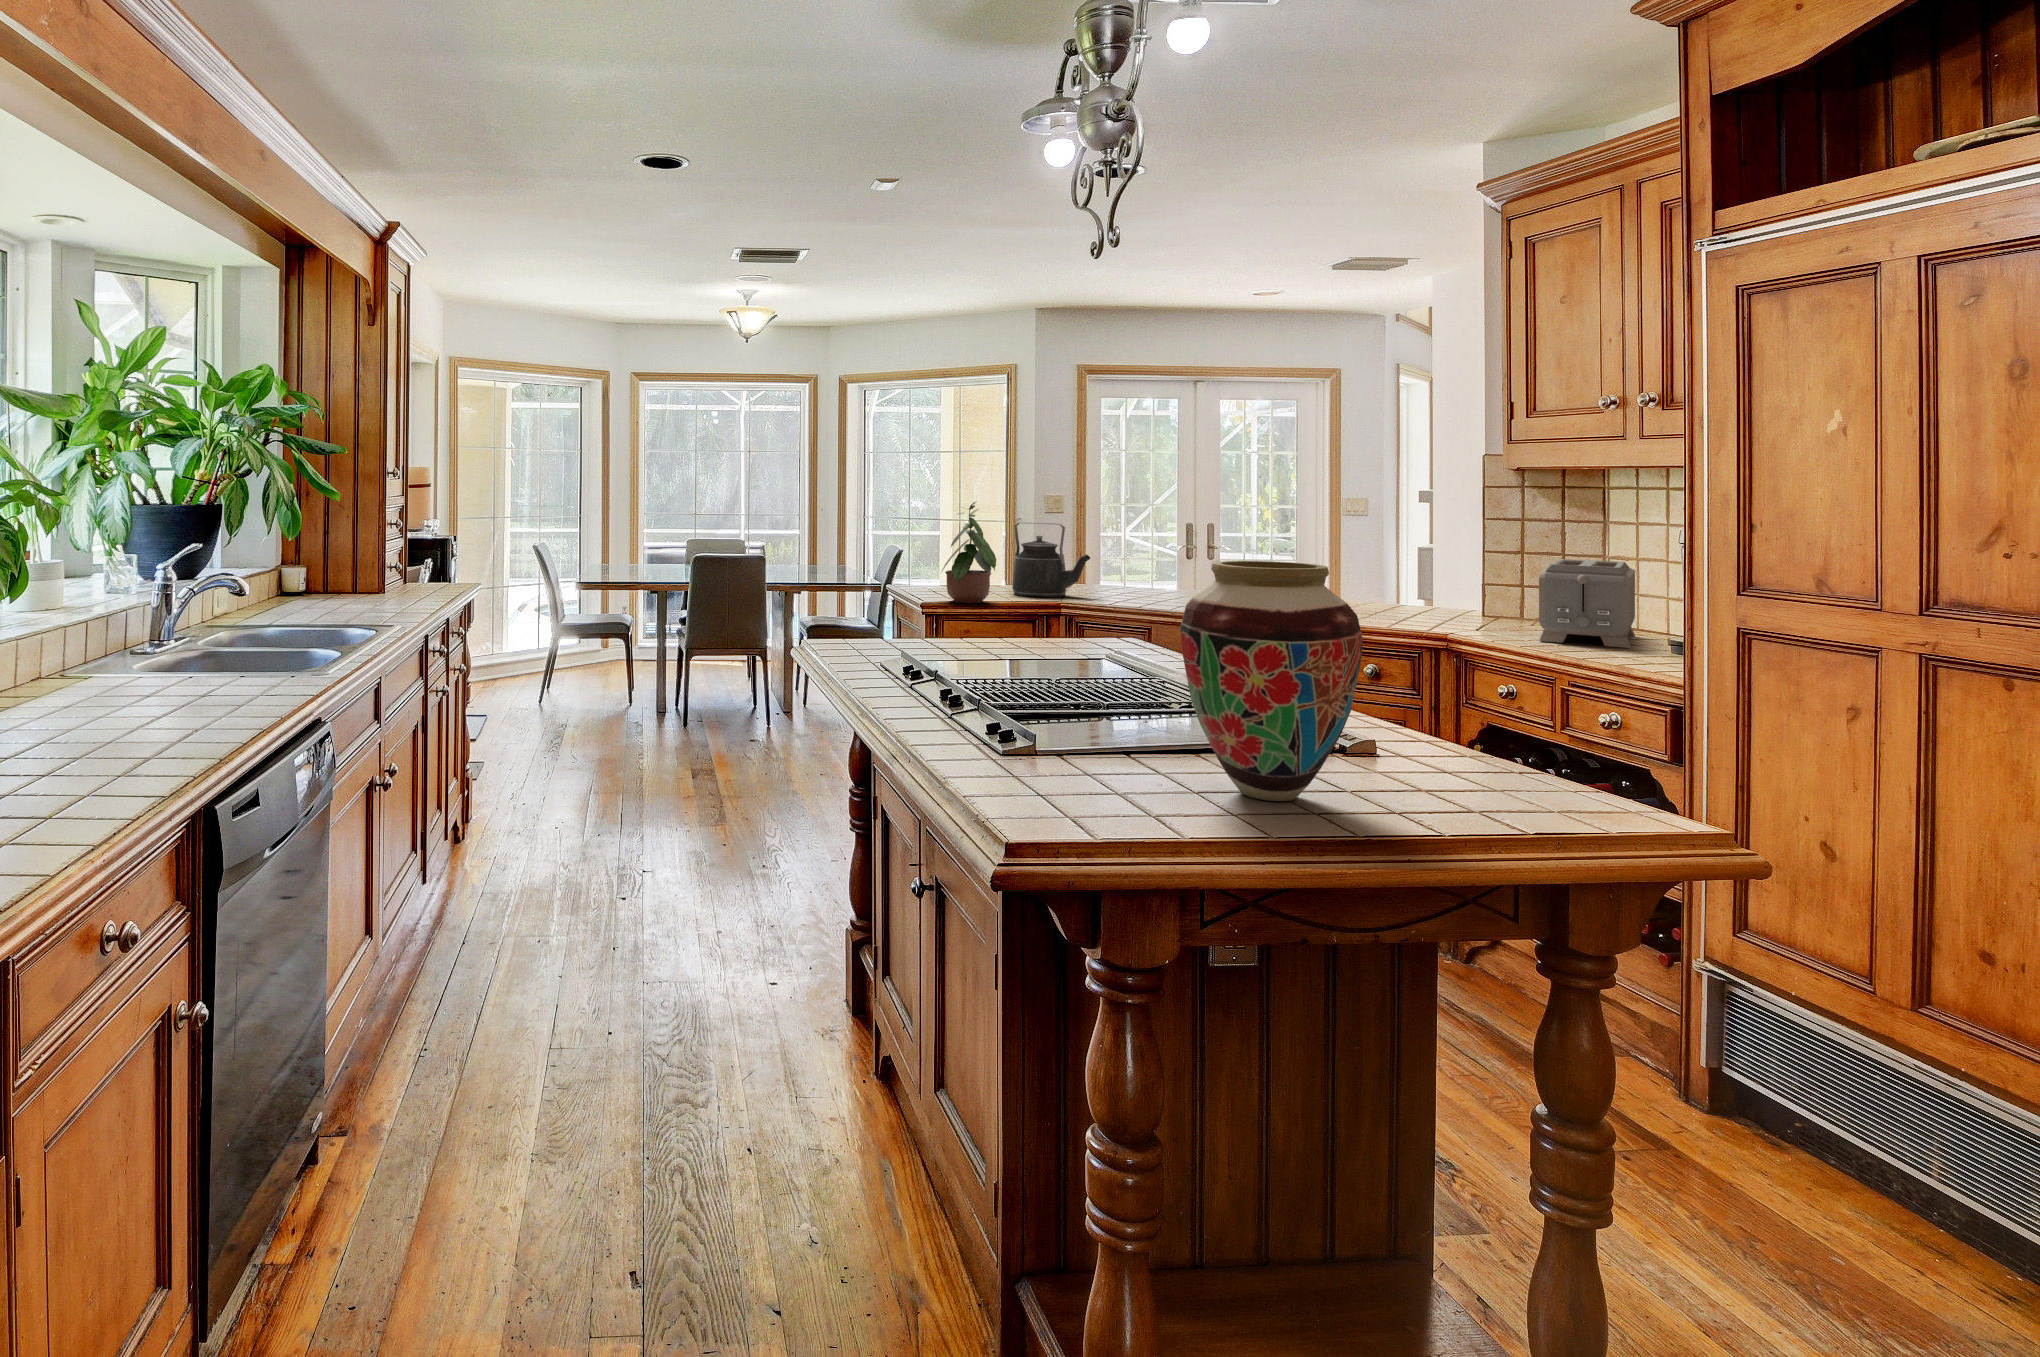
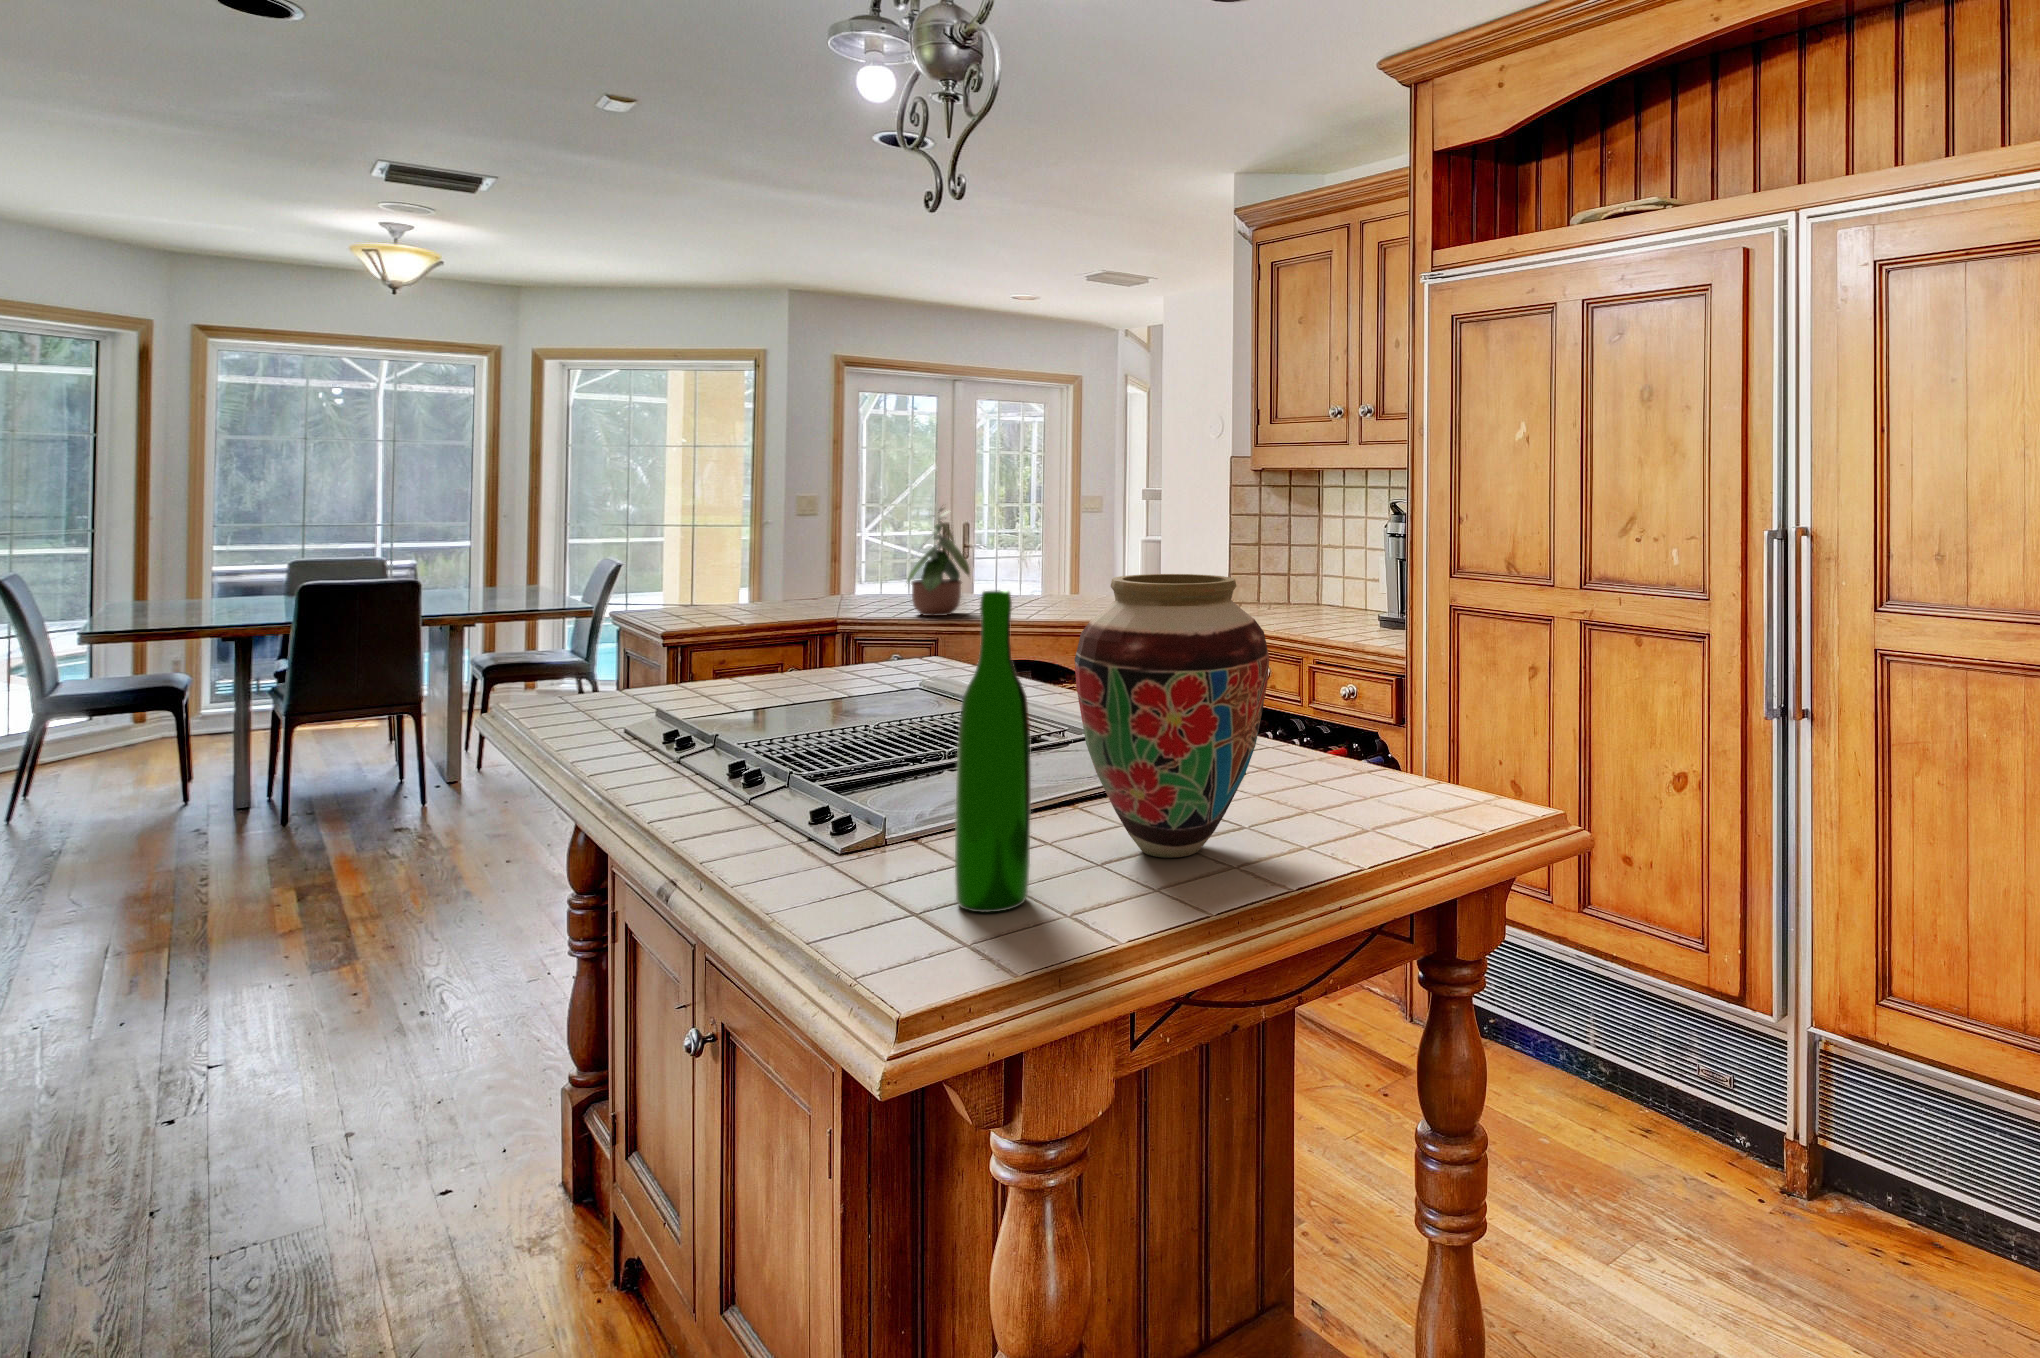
potted plant: present [942,502,996,603] -> present [907,508,970,616]
kettle: present [1012,522,1090,597] -> none [775,528,867,614]
toaster: present [1539,559,1635,648] -> none [1290,550,1357,628]
wine bottle: none [1071,565,1129,808] -> present [955,590,1031,912]

